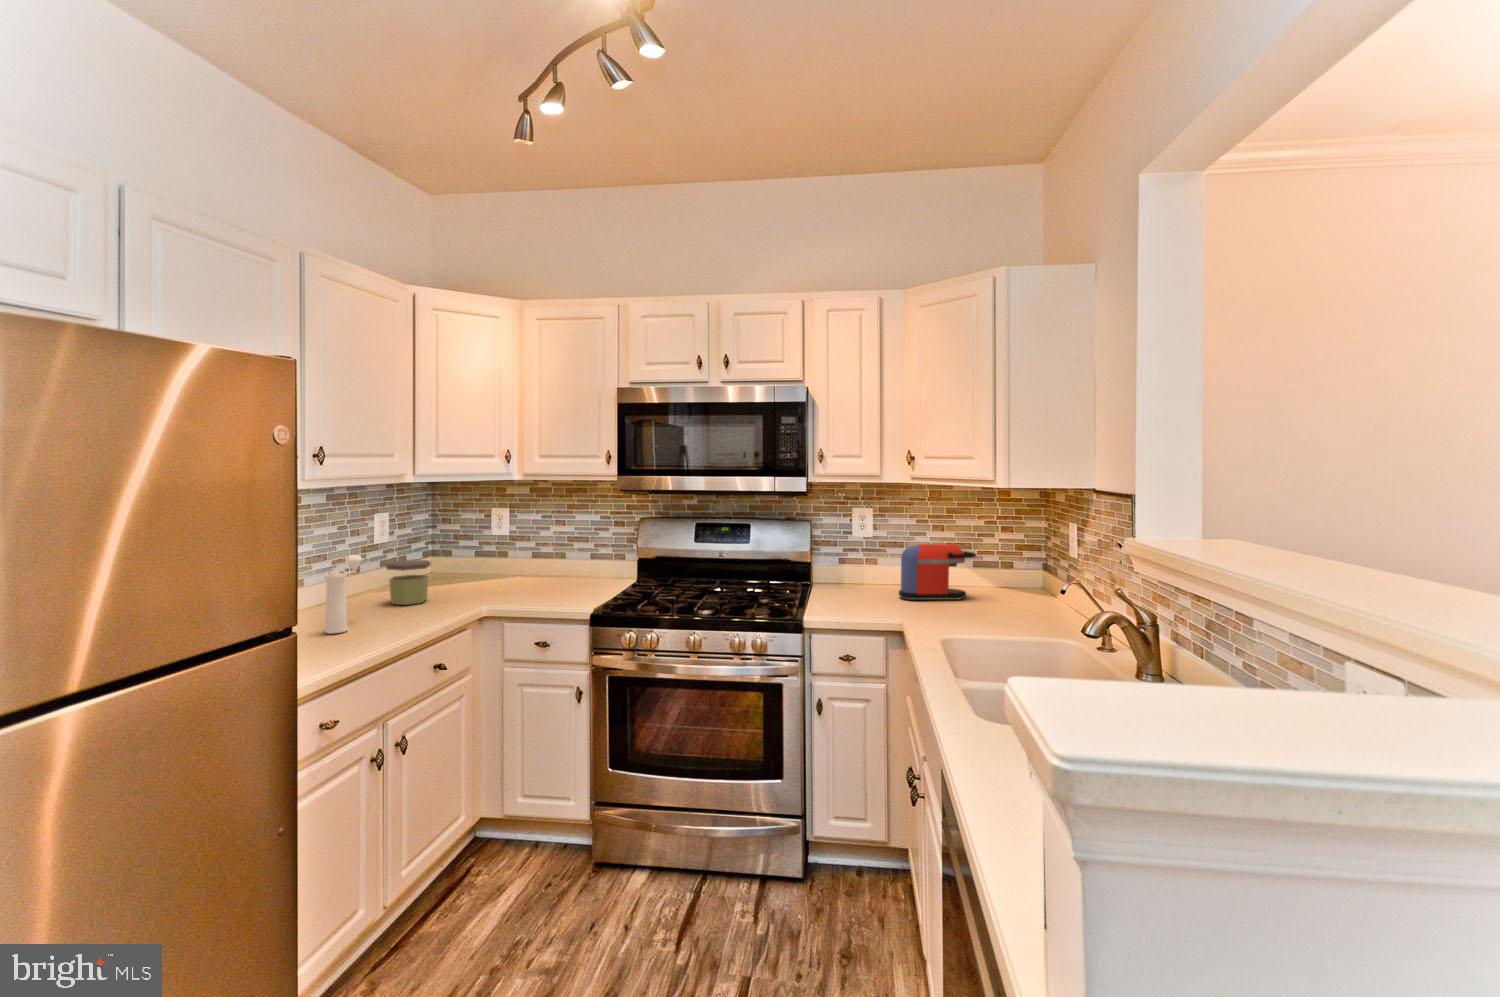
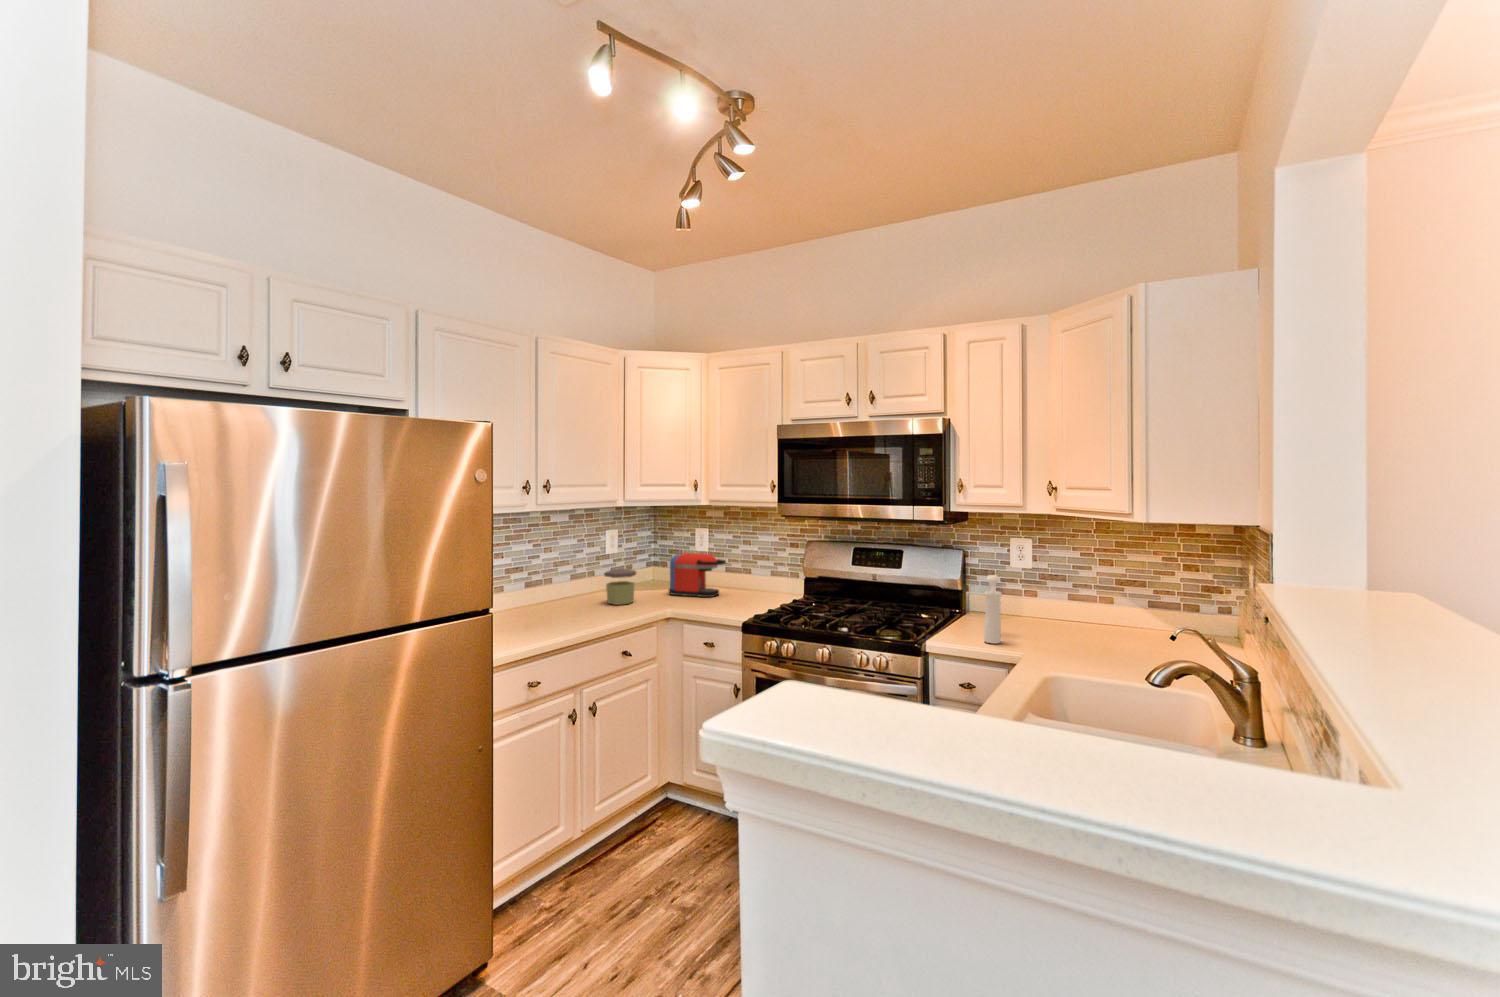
coffee maker: present [899,544,976,600] -> present [669,553,726,597]
pepper mill: present [324,555,362,634] -> present [984,575,1002,643]

